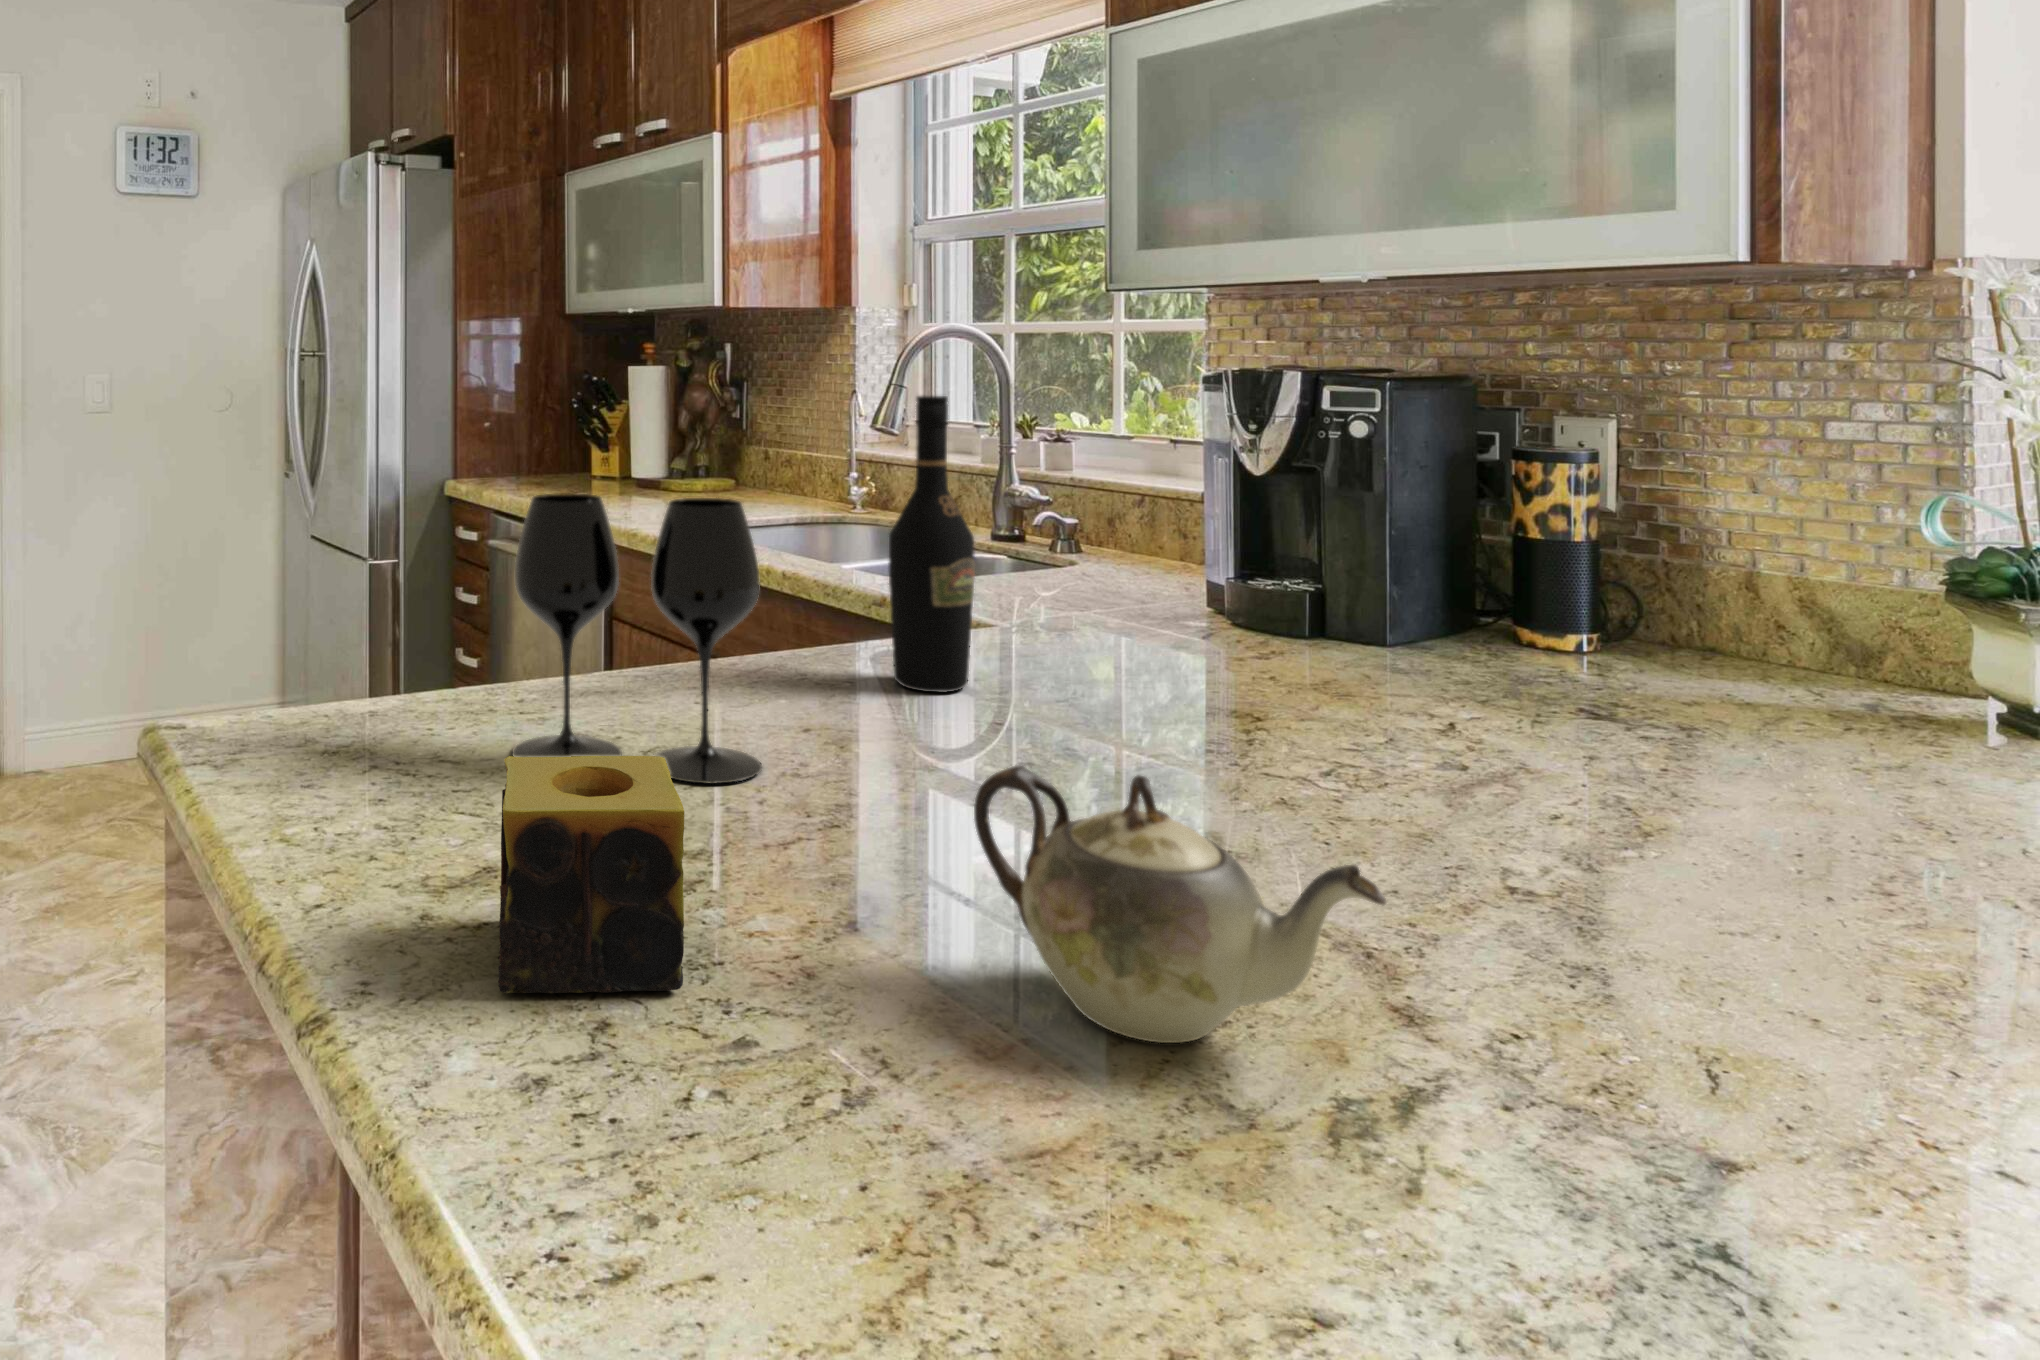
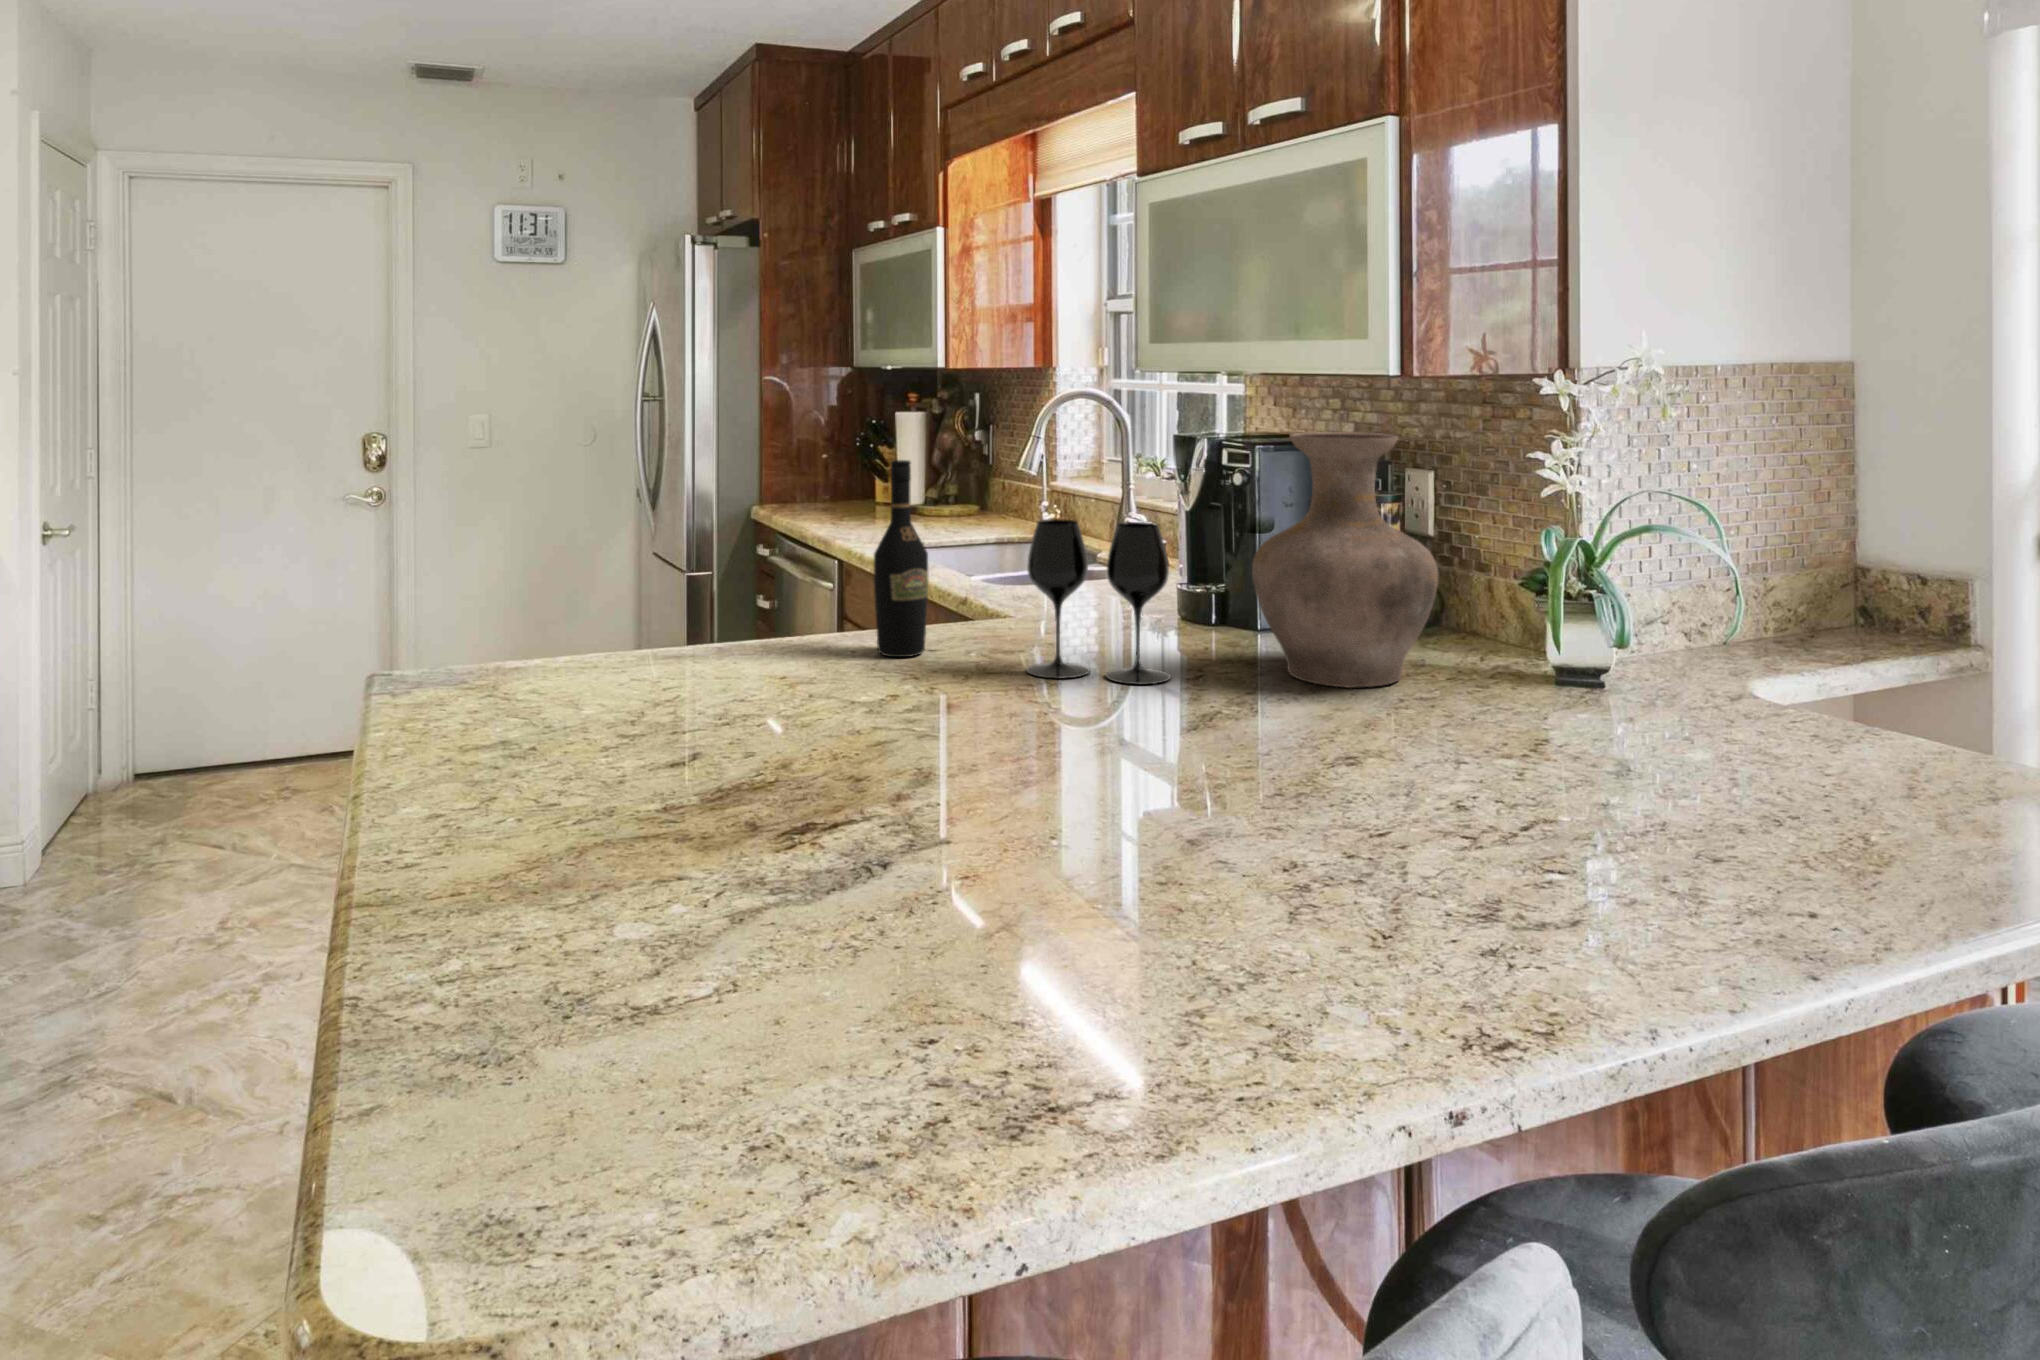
vase: none [1491,351,1855,744] -> present [1252,432,1438,688]
wine glass: present [512,493,762,784] -> present [1026,519,1171,684]
candle: present [498,756,684,993] -> none [449,673,570,785]
teapot: present [974,766,1386,1043] -> none [704,675,831,804]

